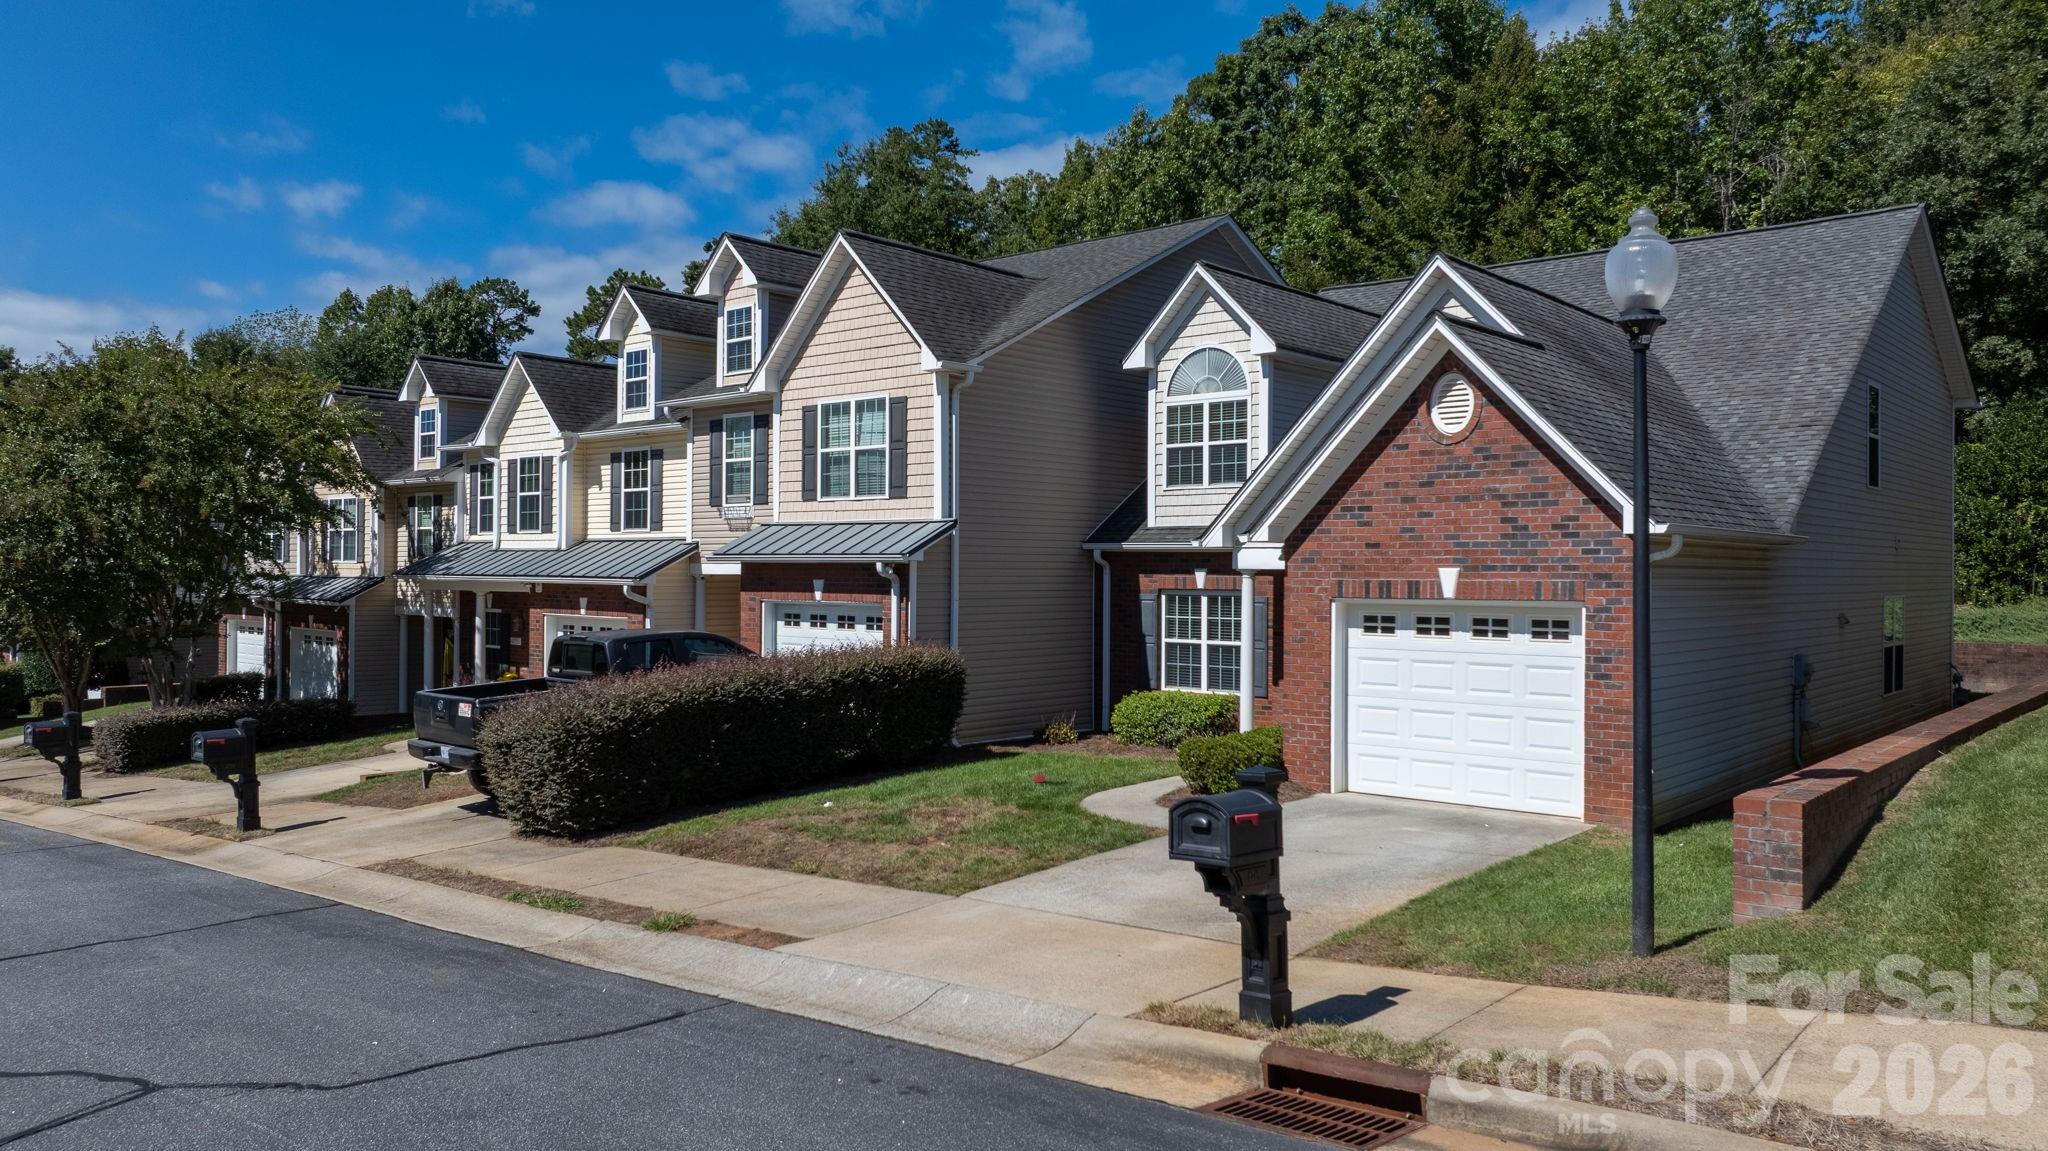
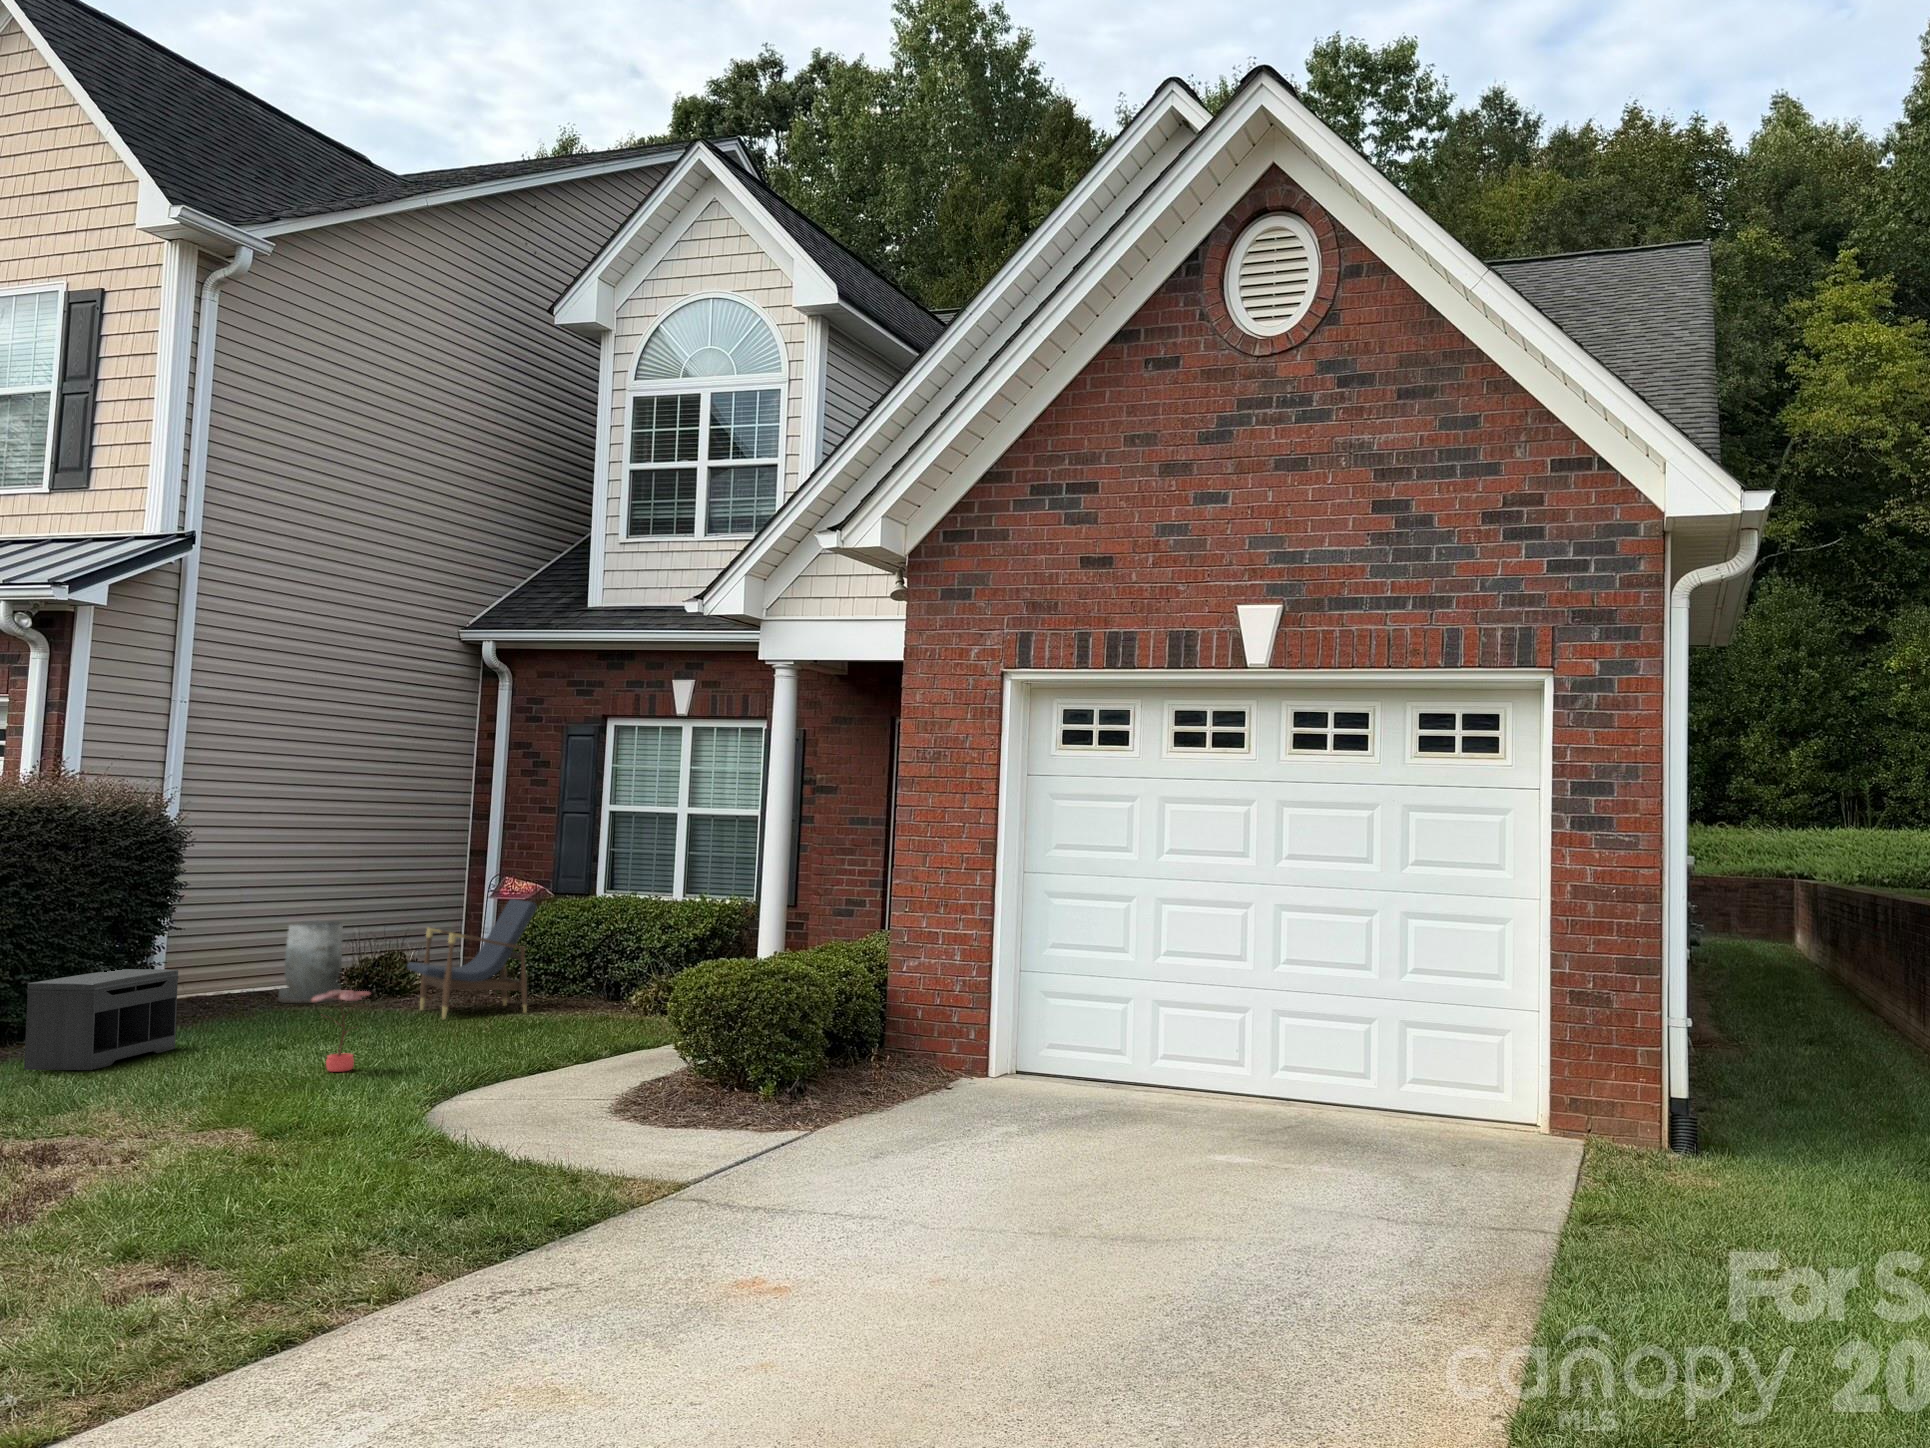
lounge chair: none [1065,694,1128,757] -> present [407,899,537,1019]
trash can: none [1001,704,1032,747] -> present [278,921,343,1003]
bench: none [904,733,964,780] -> present [24,969,178,1070]

